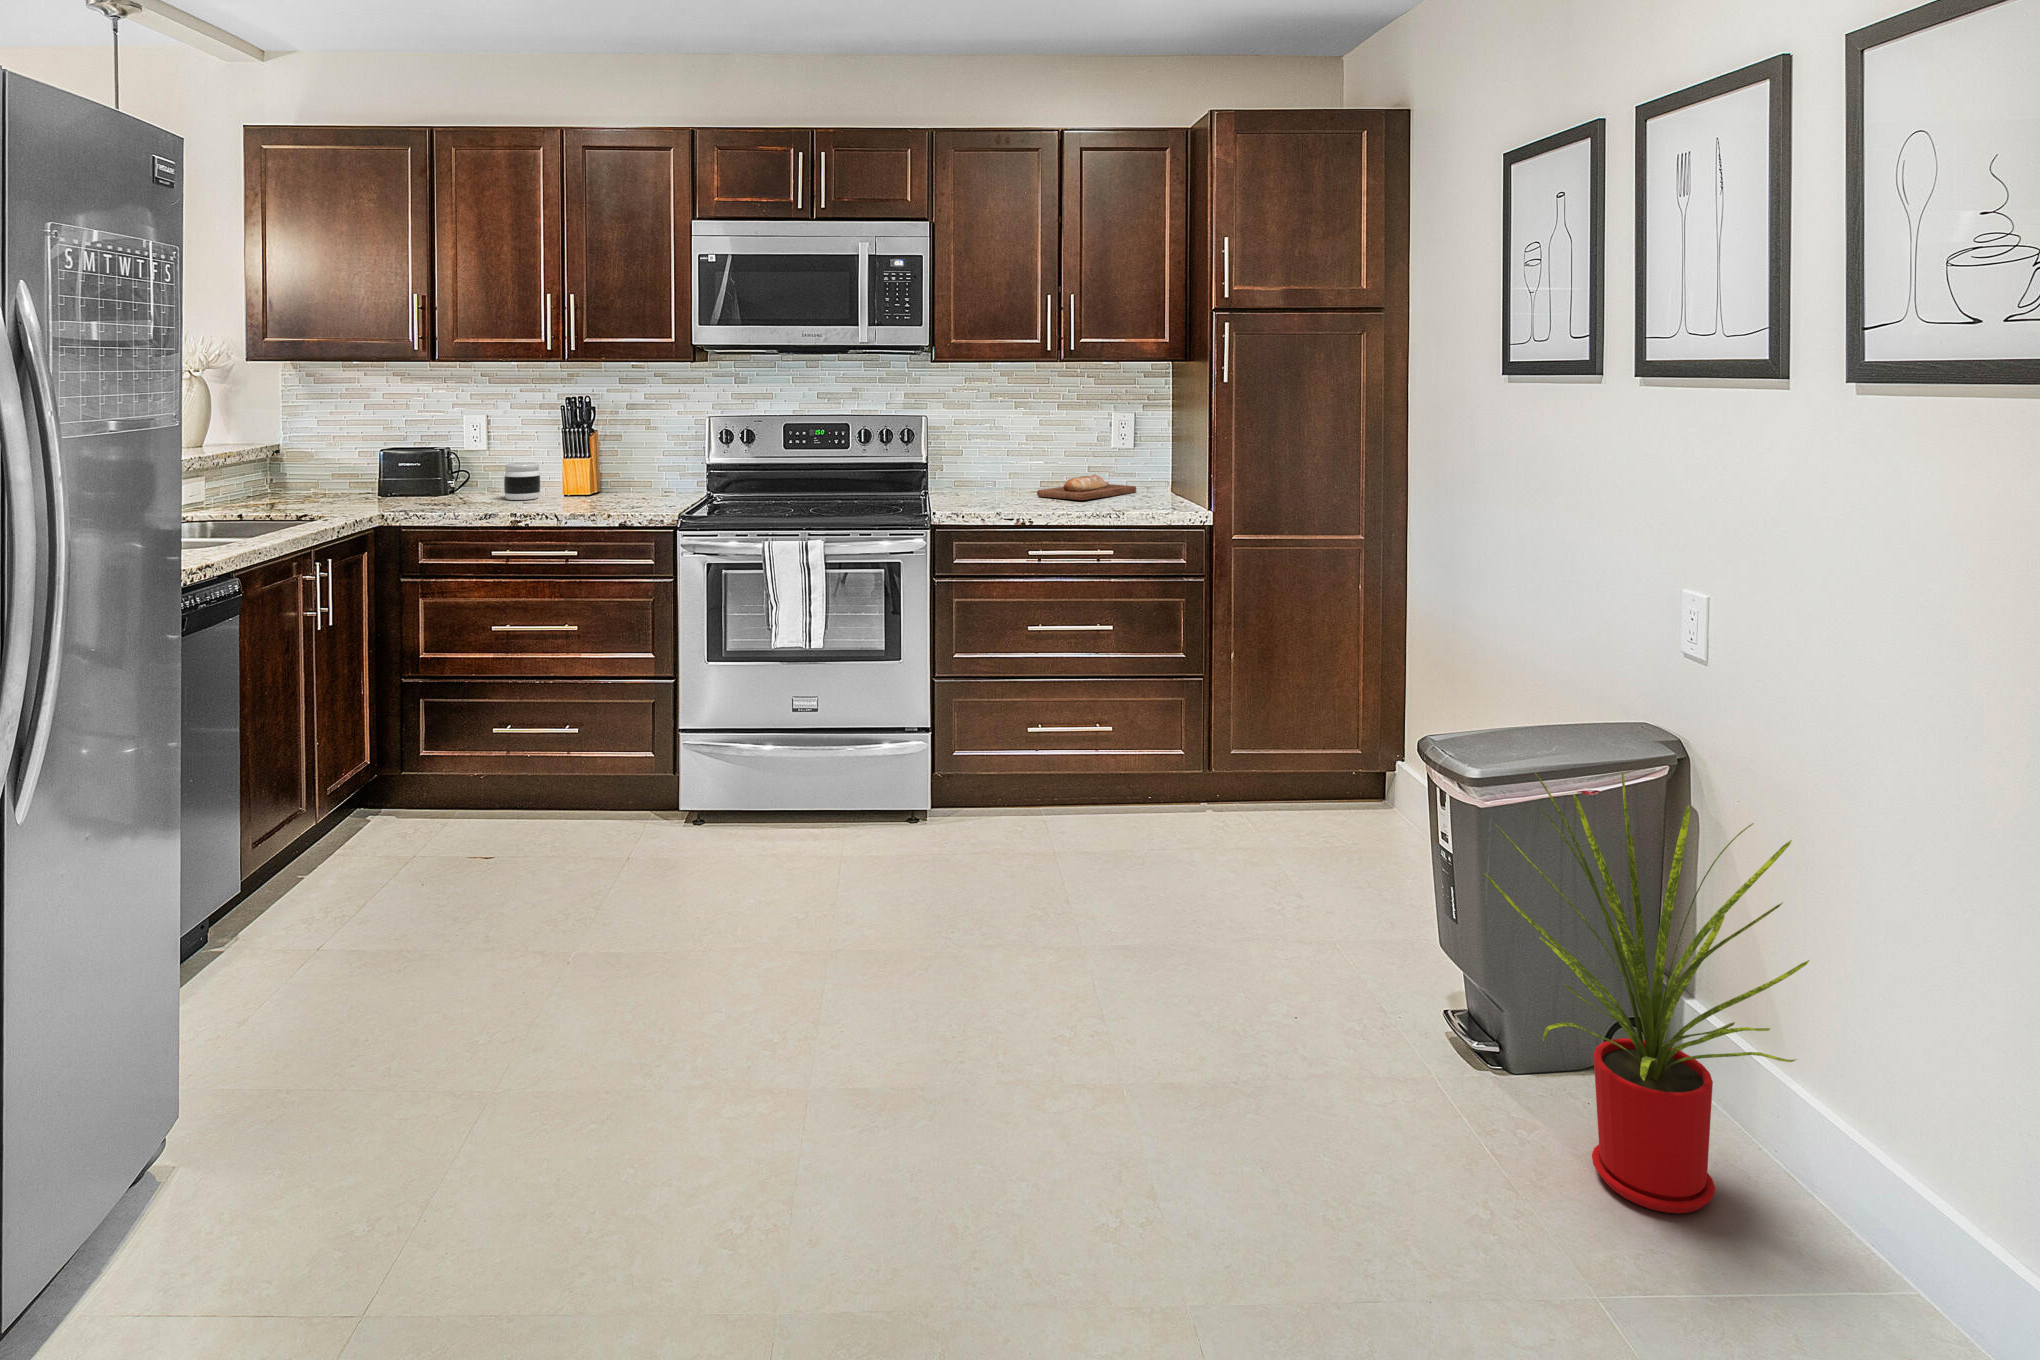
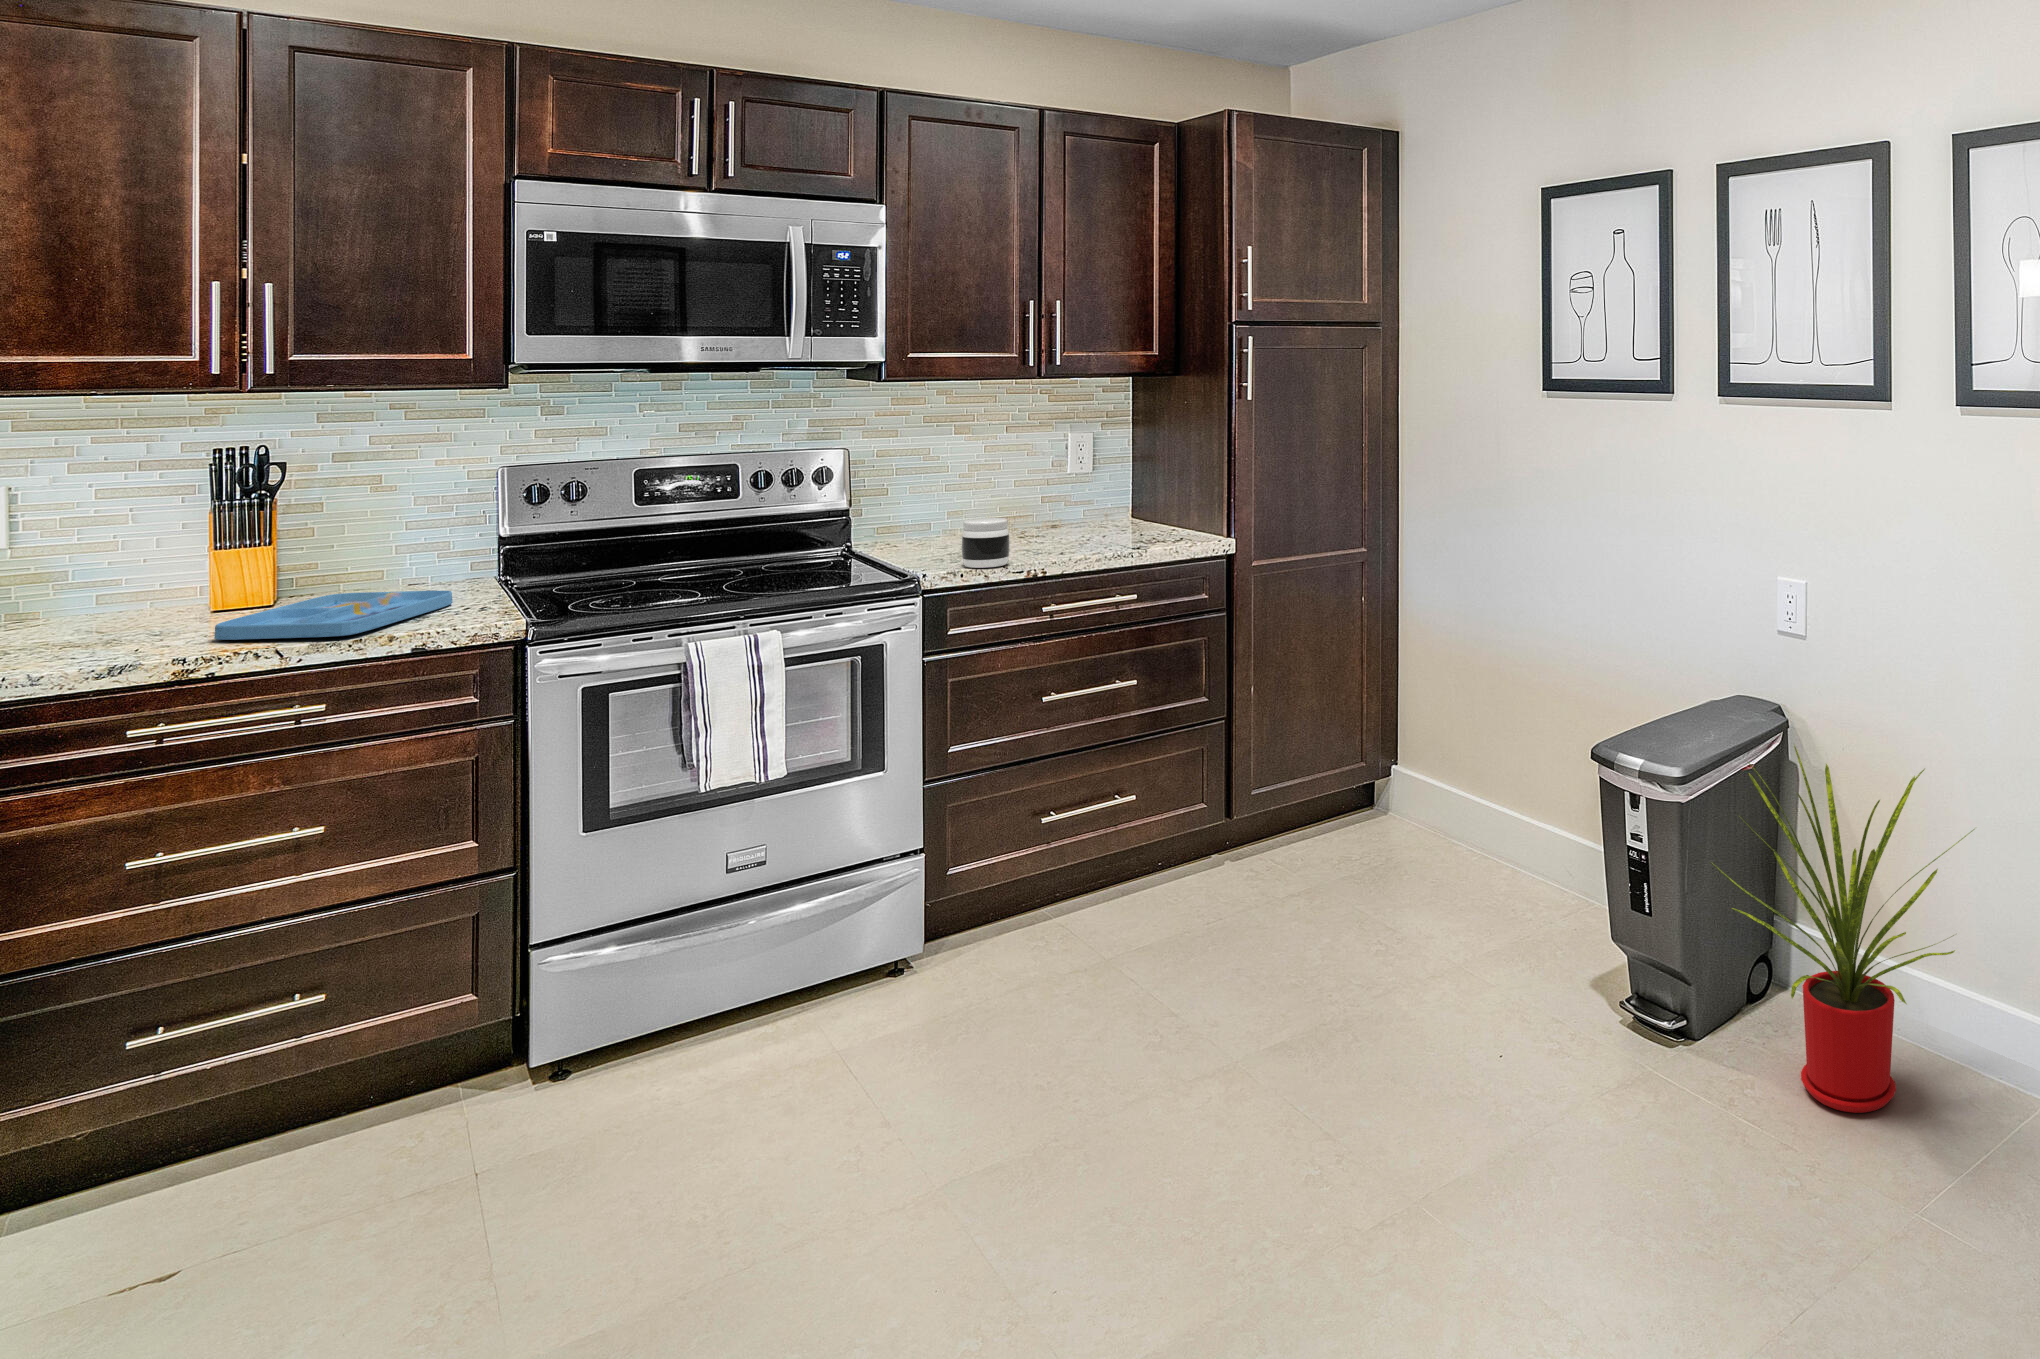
jar: present [504,463,540,500] -> present [962,518,1009,568]
bread loaf: present [1037,475,1136,500] -> none [1002,510,1106,543]
tray: none [543,491,667,513] -> present [214,591,452,640]

